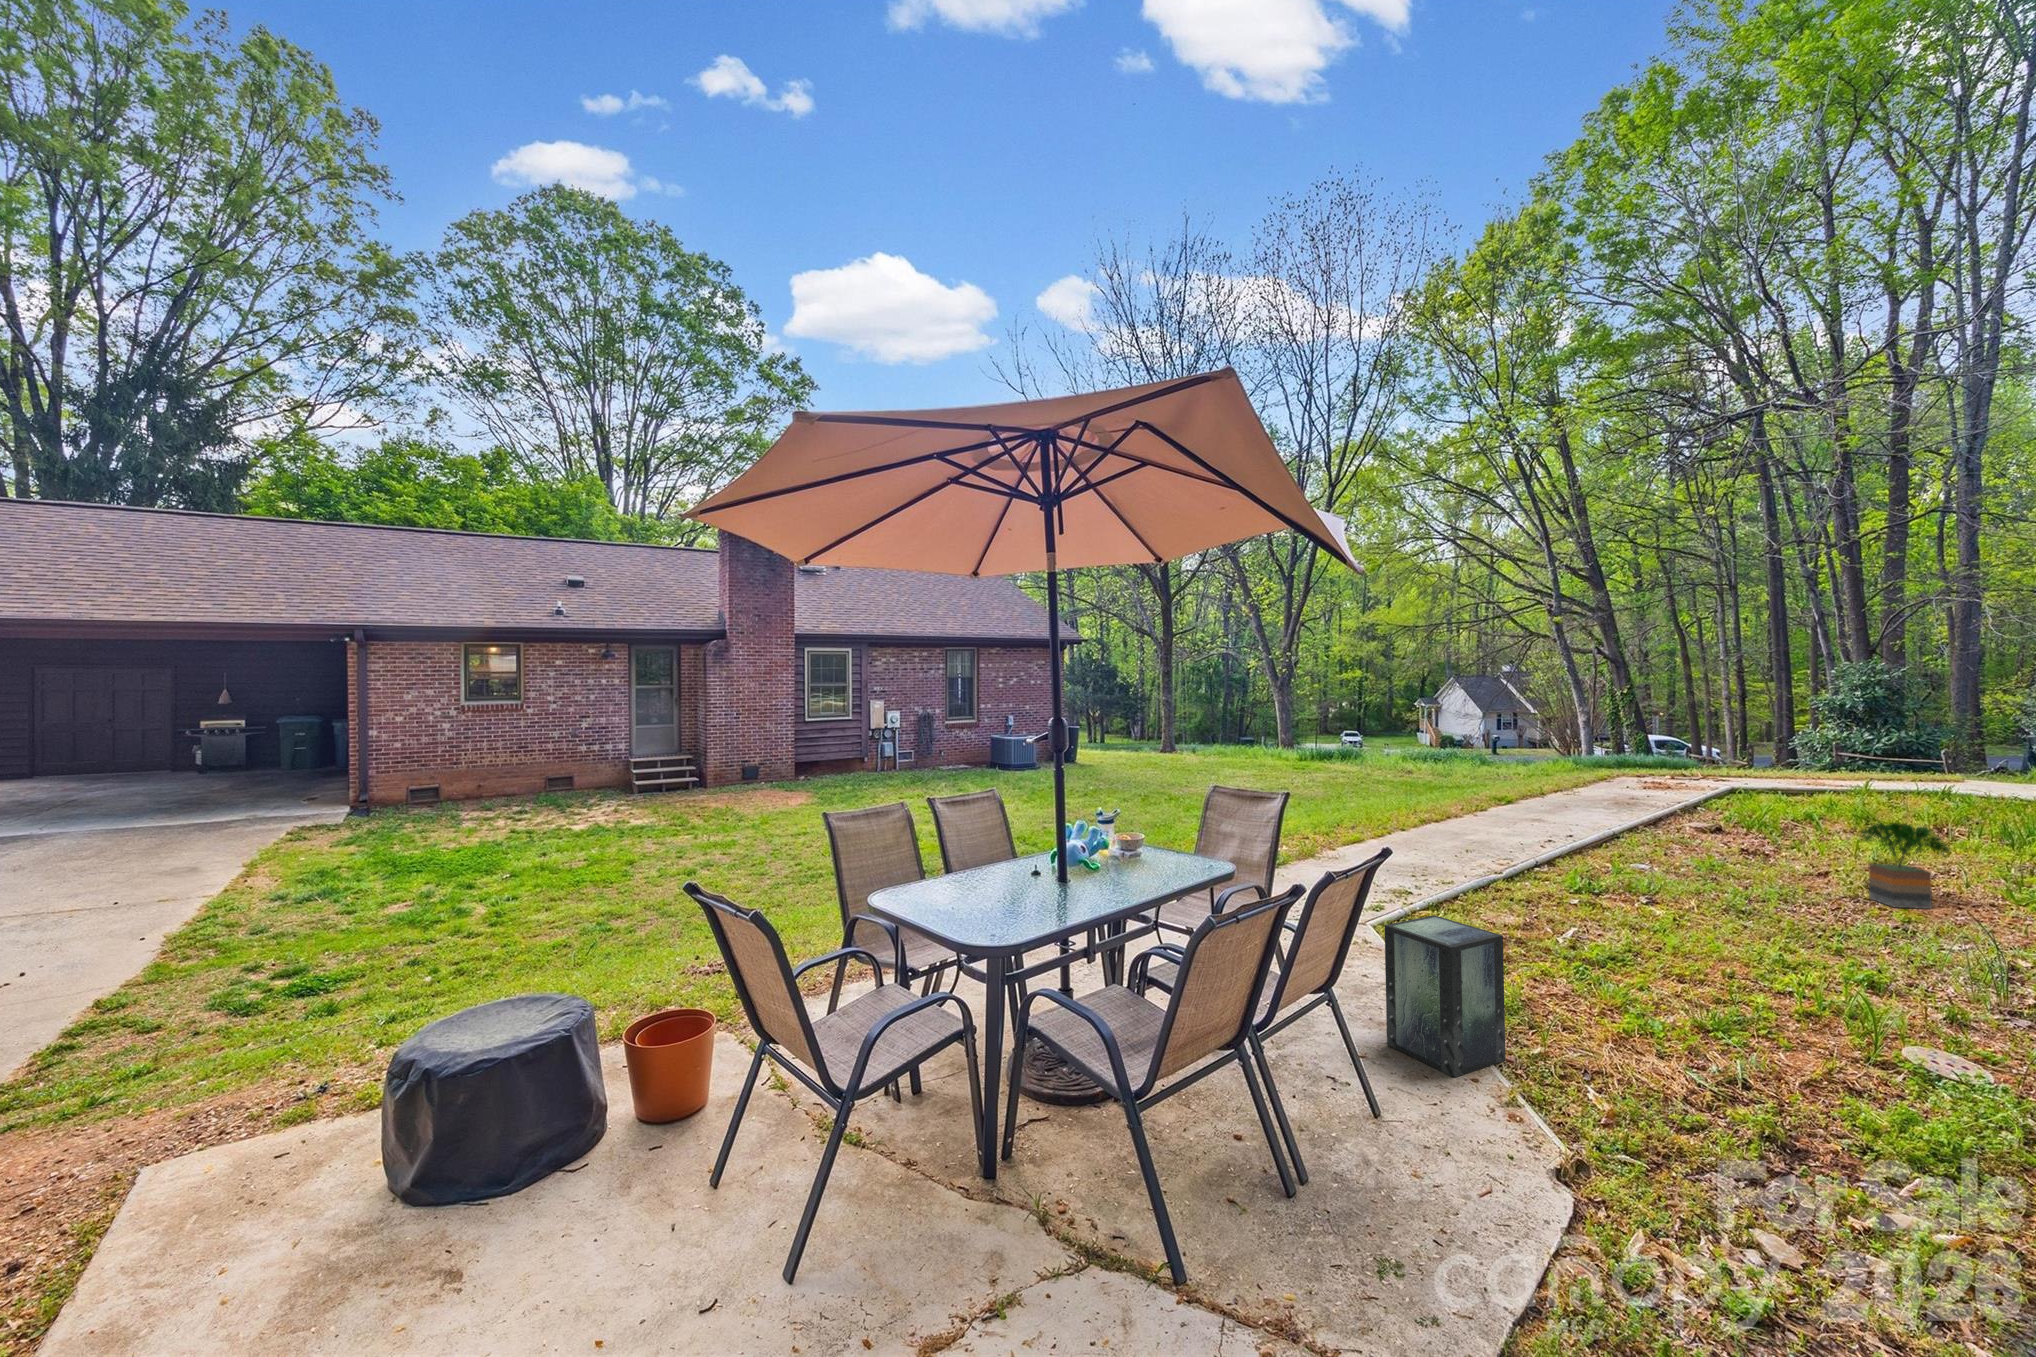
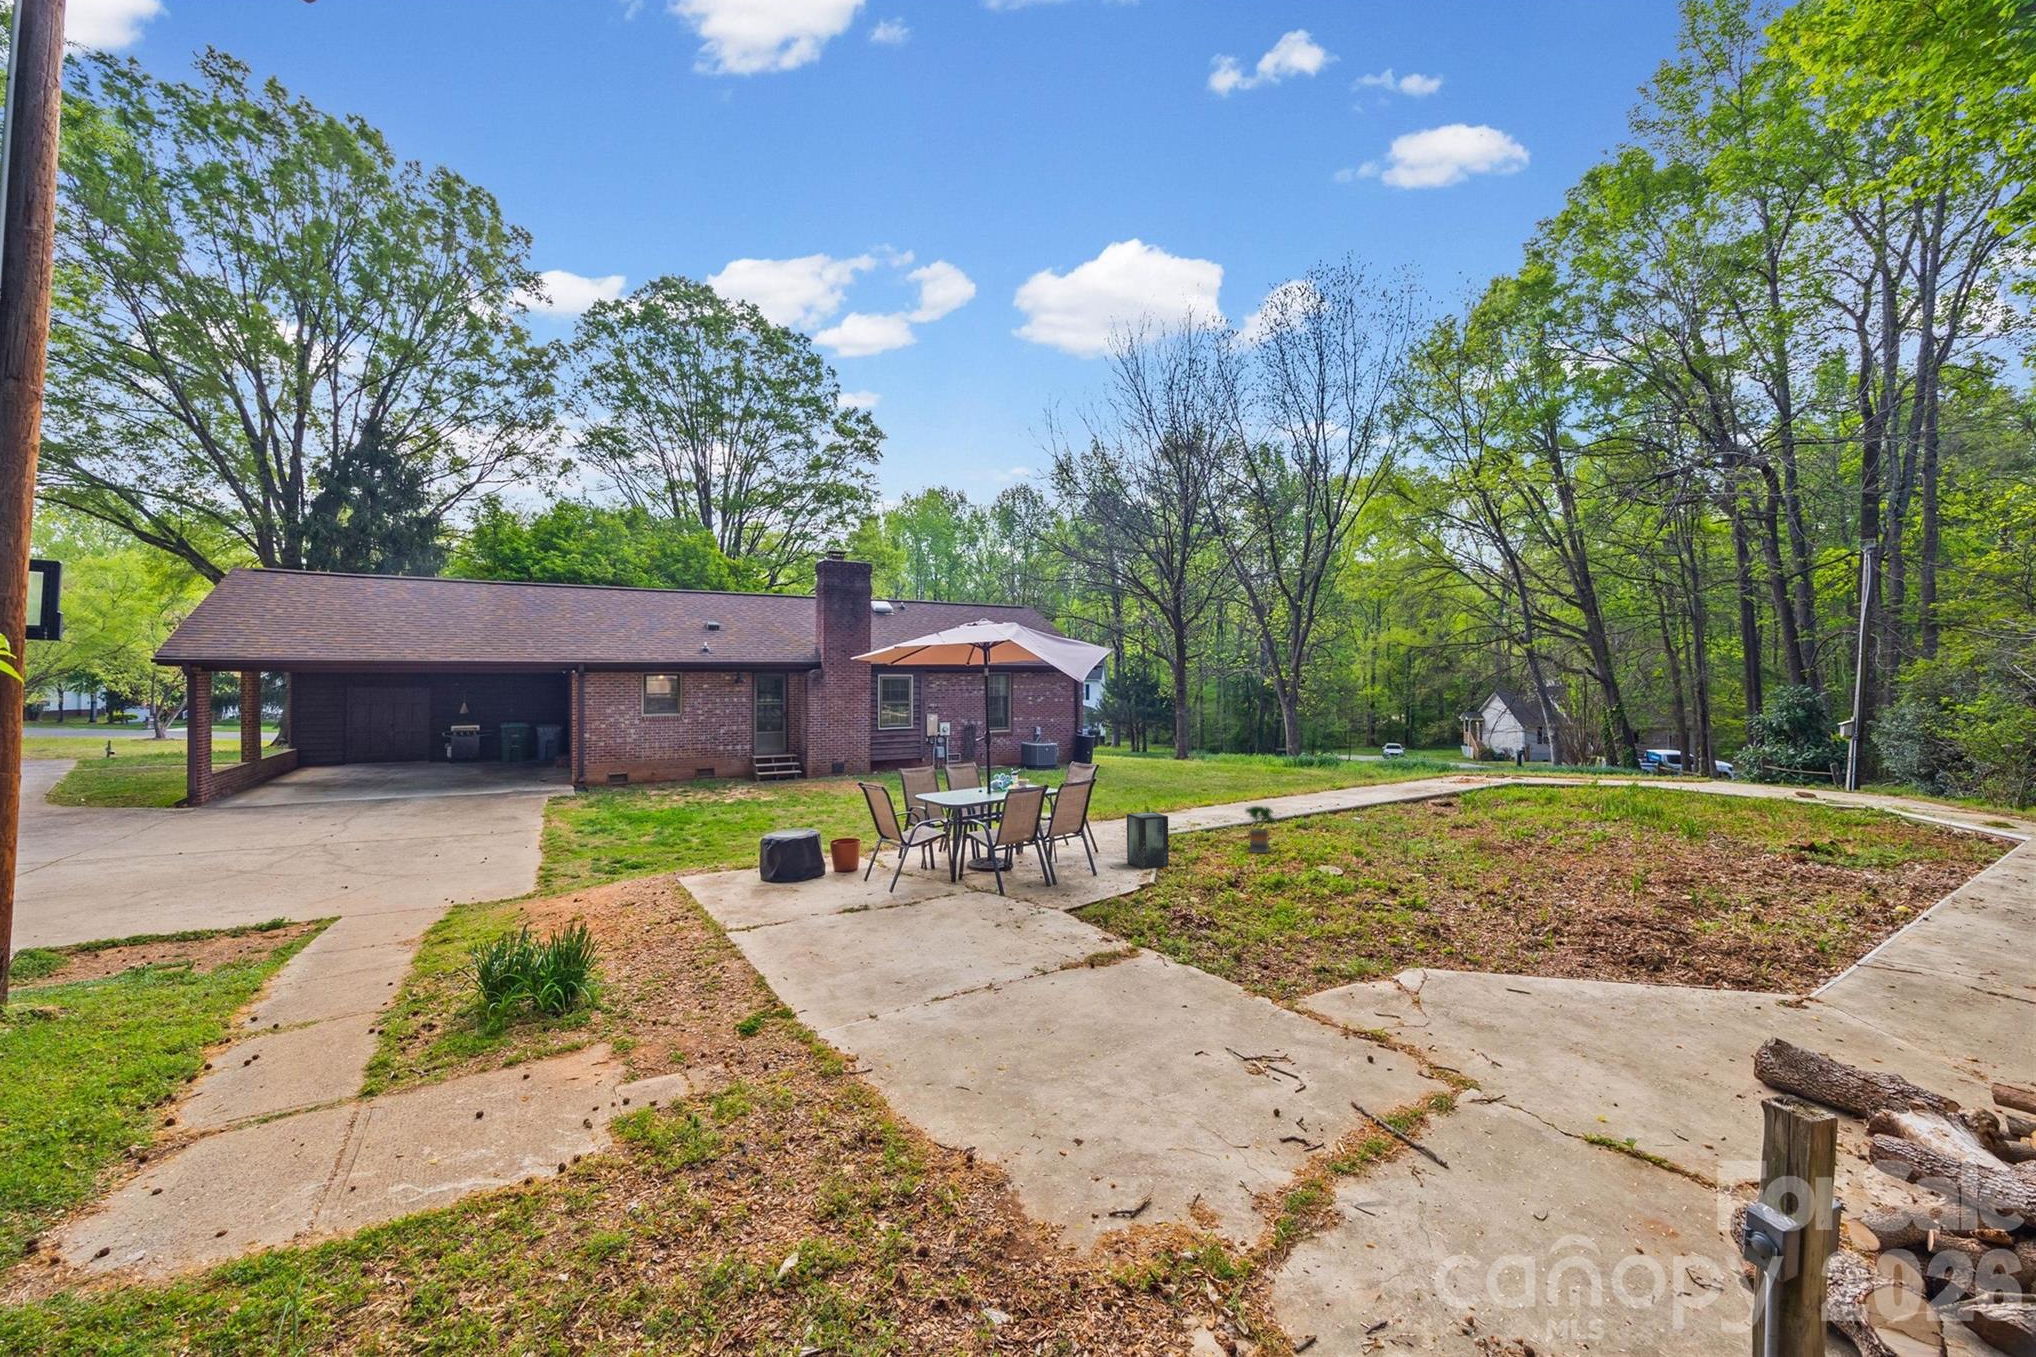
potted tree: present [1861,822,1950,909] -> present [1245,806,1274,853]

